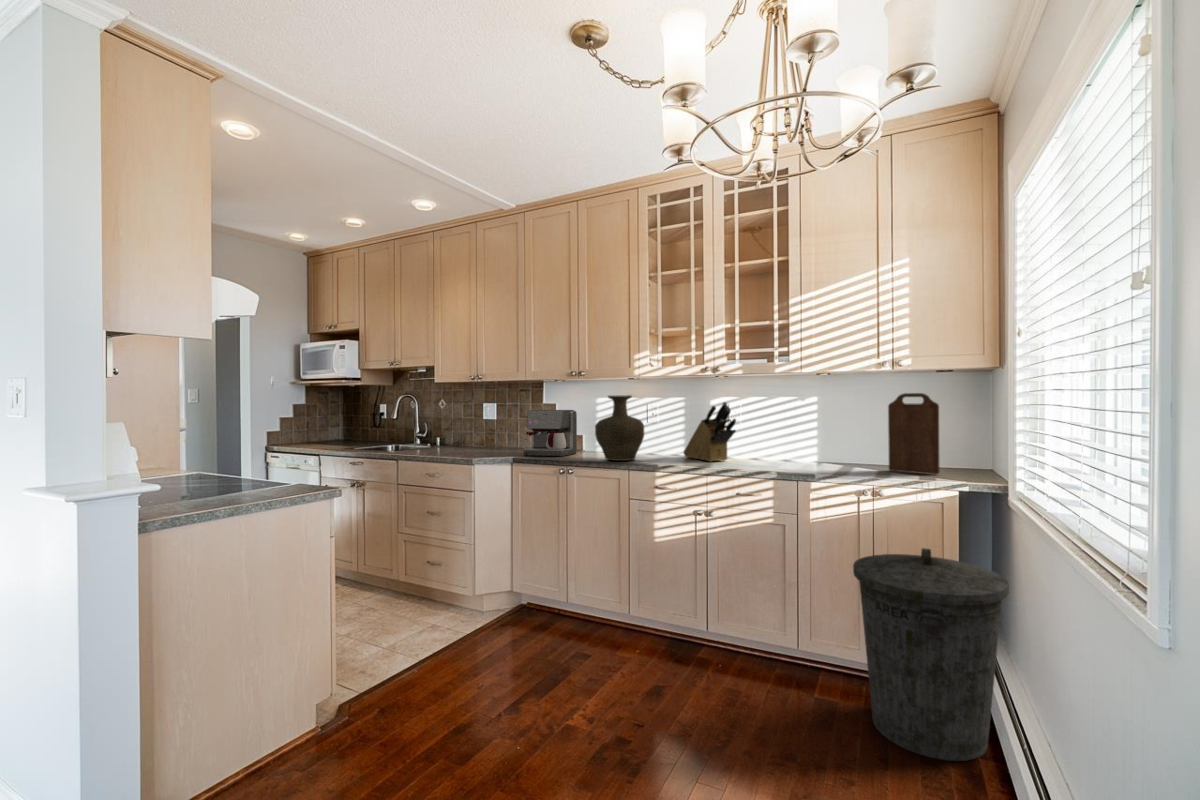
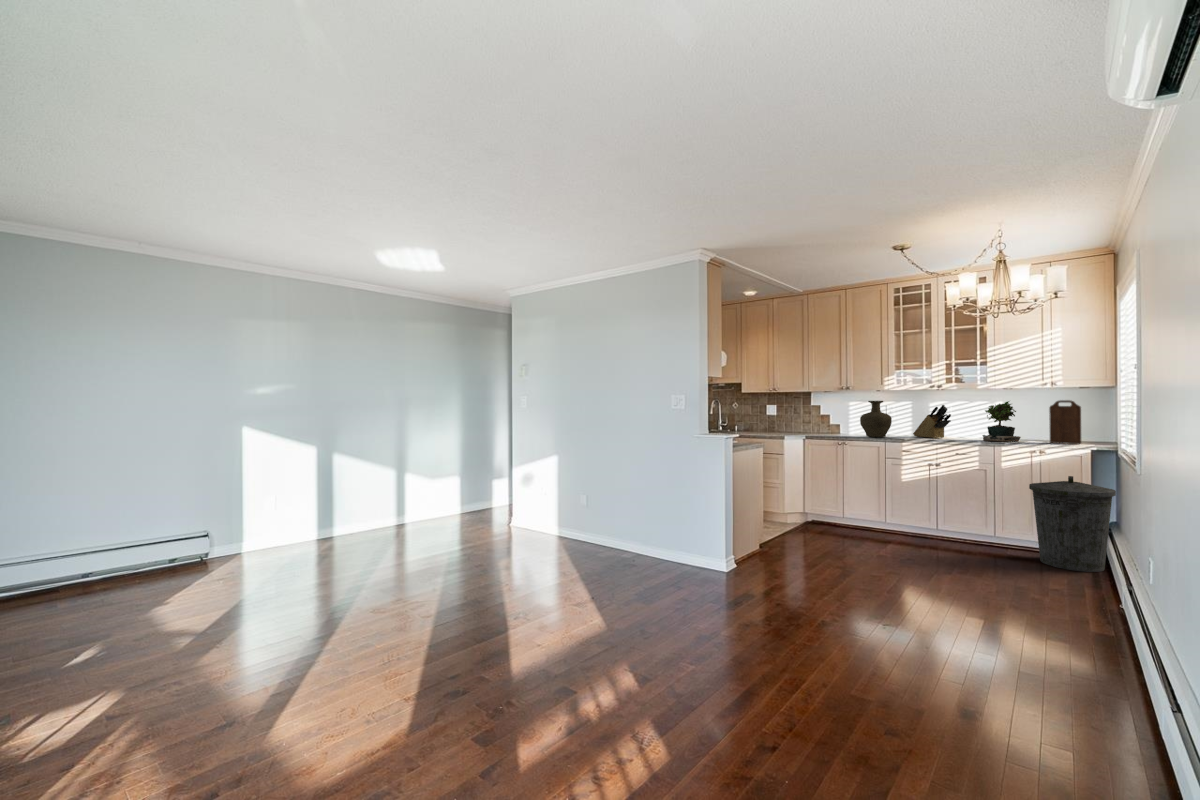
potted plant: none [783,394,843,471] -> present [983,401,1021,442]
coffee maker: present [523,410,577,456] -> none [809,409,841,435]

